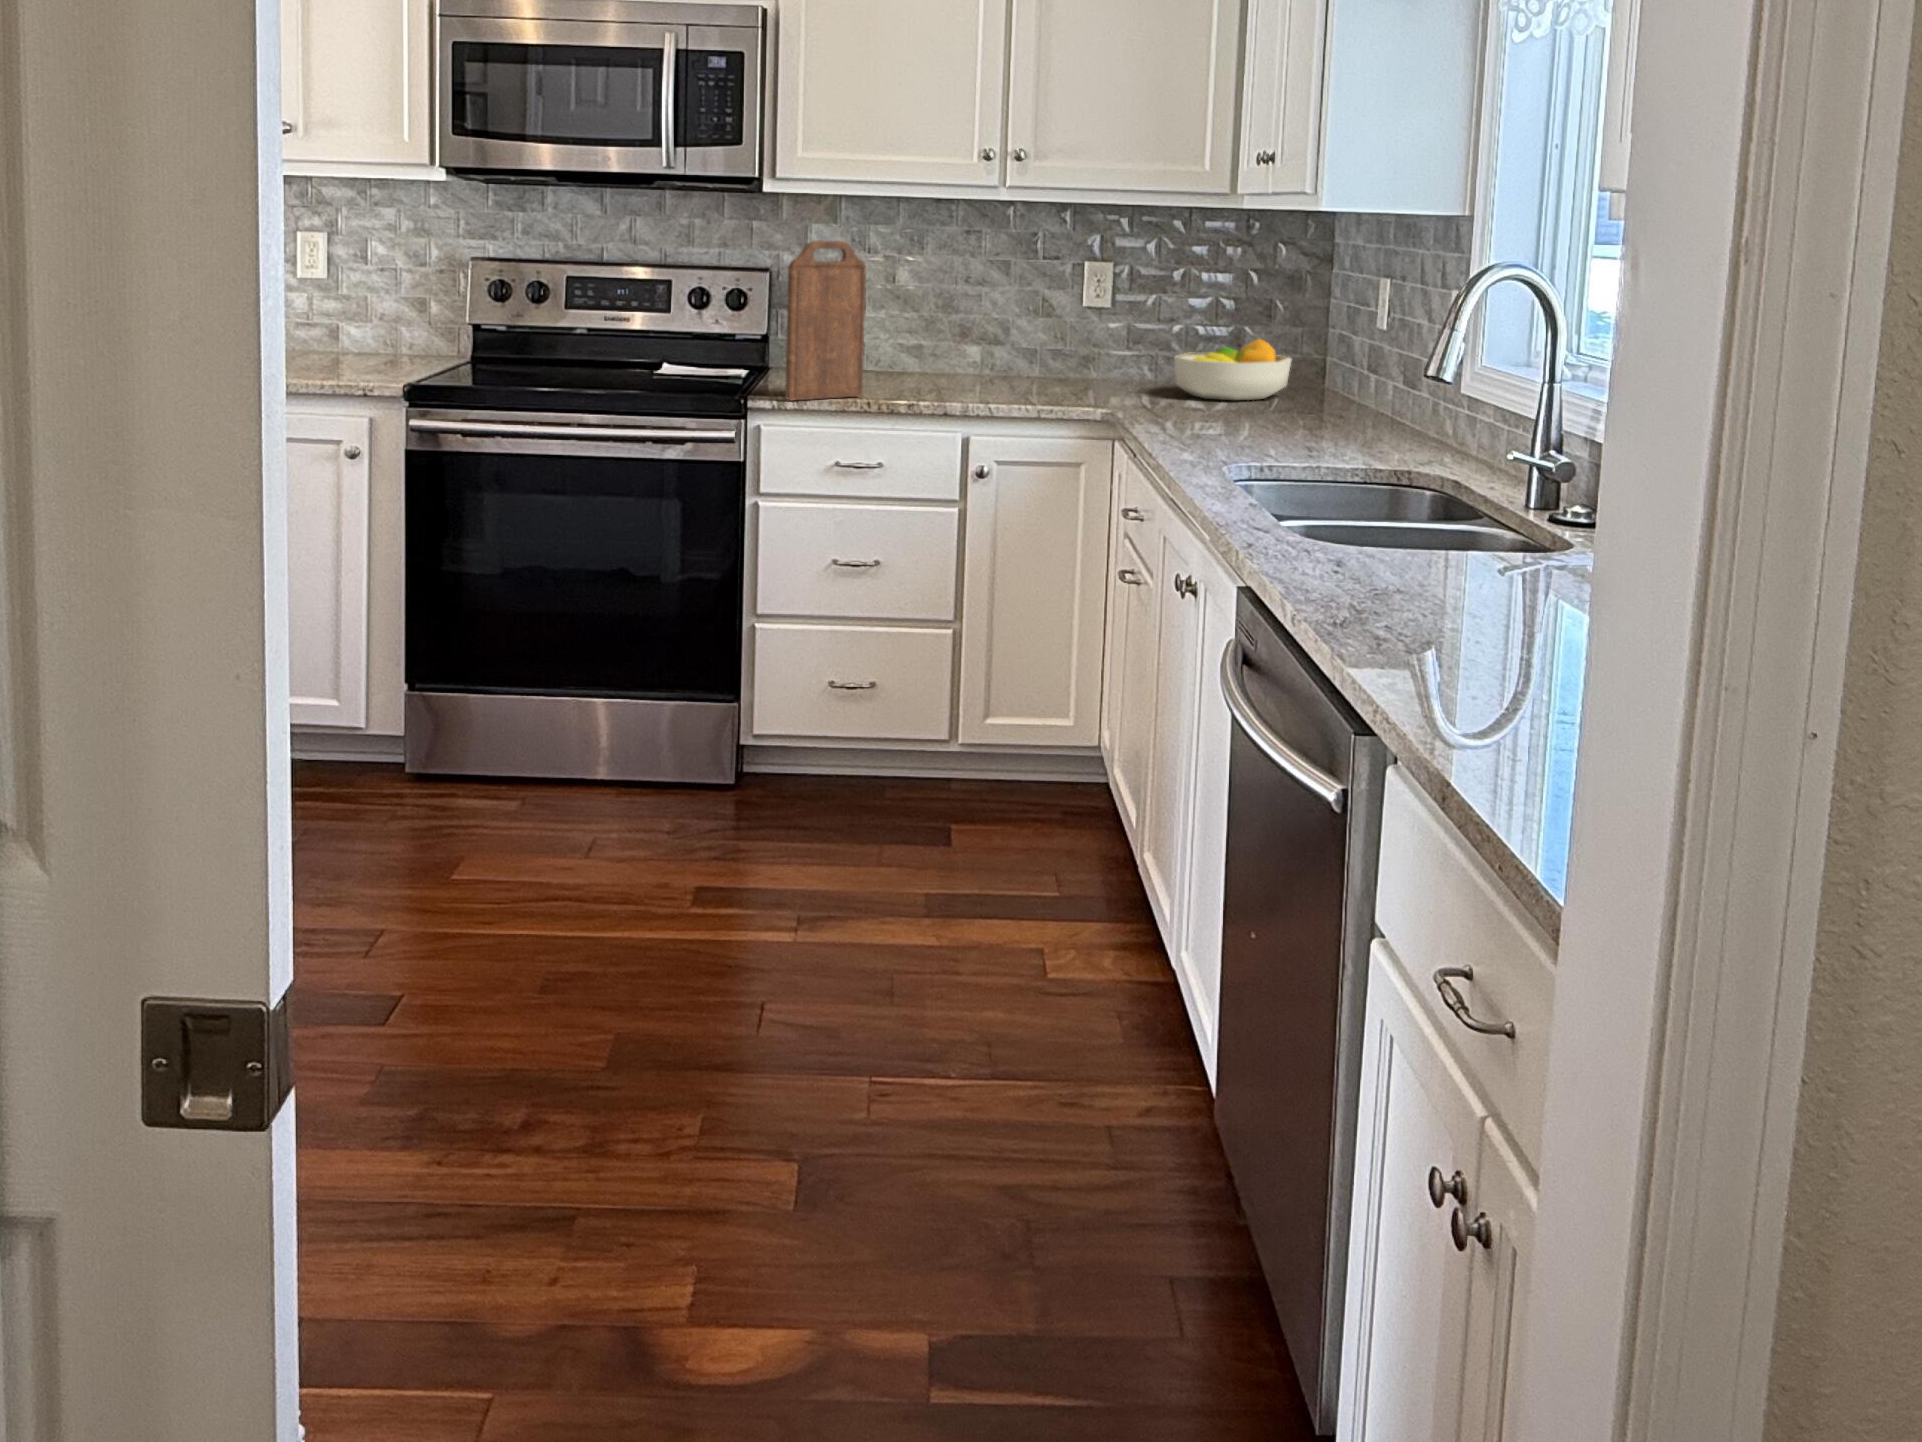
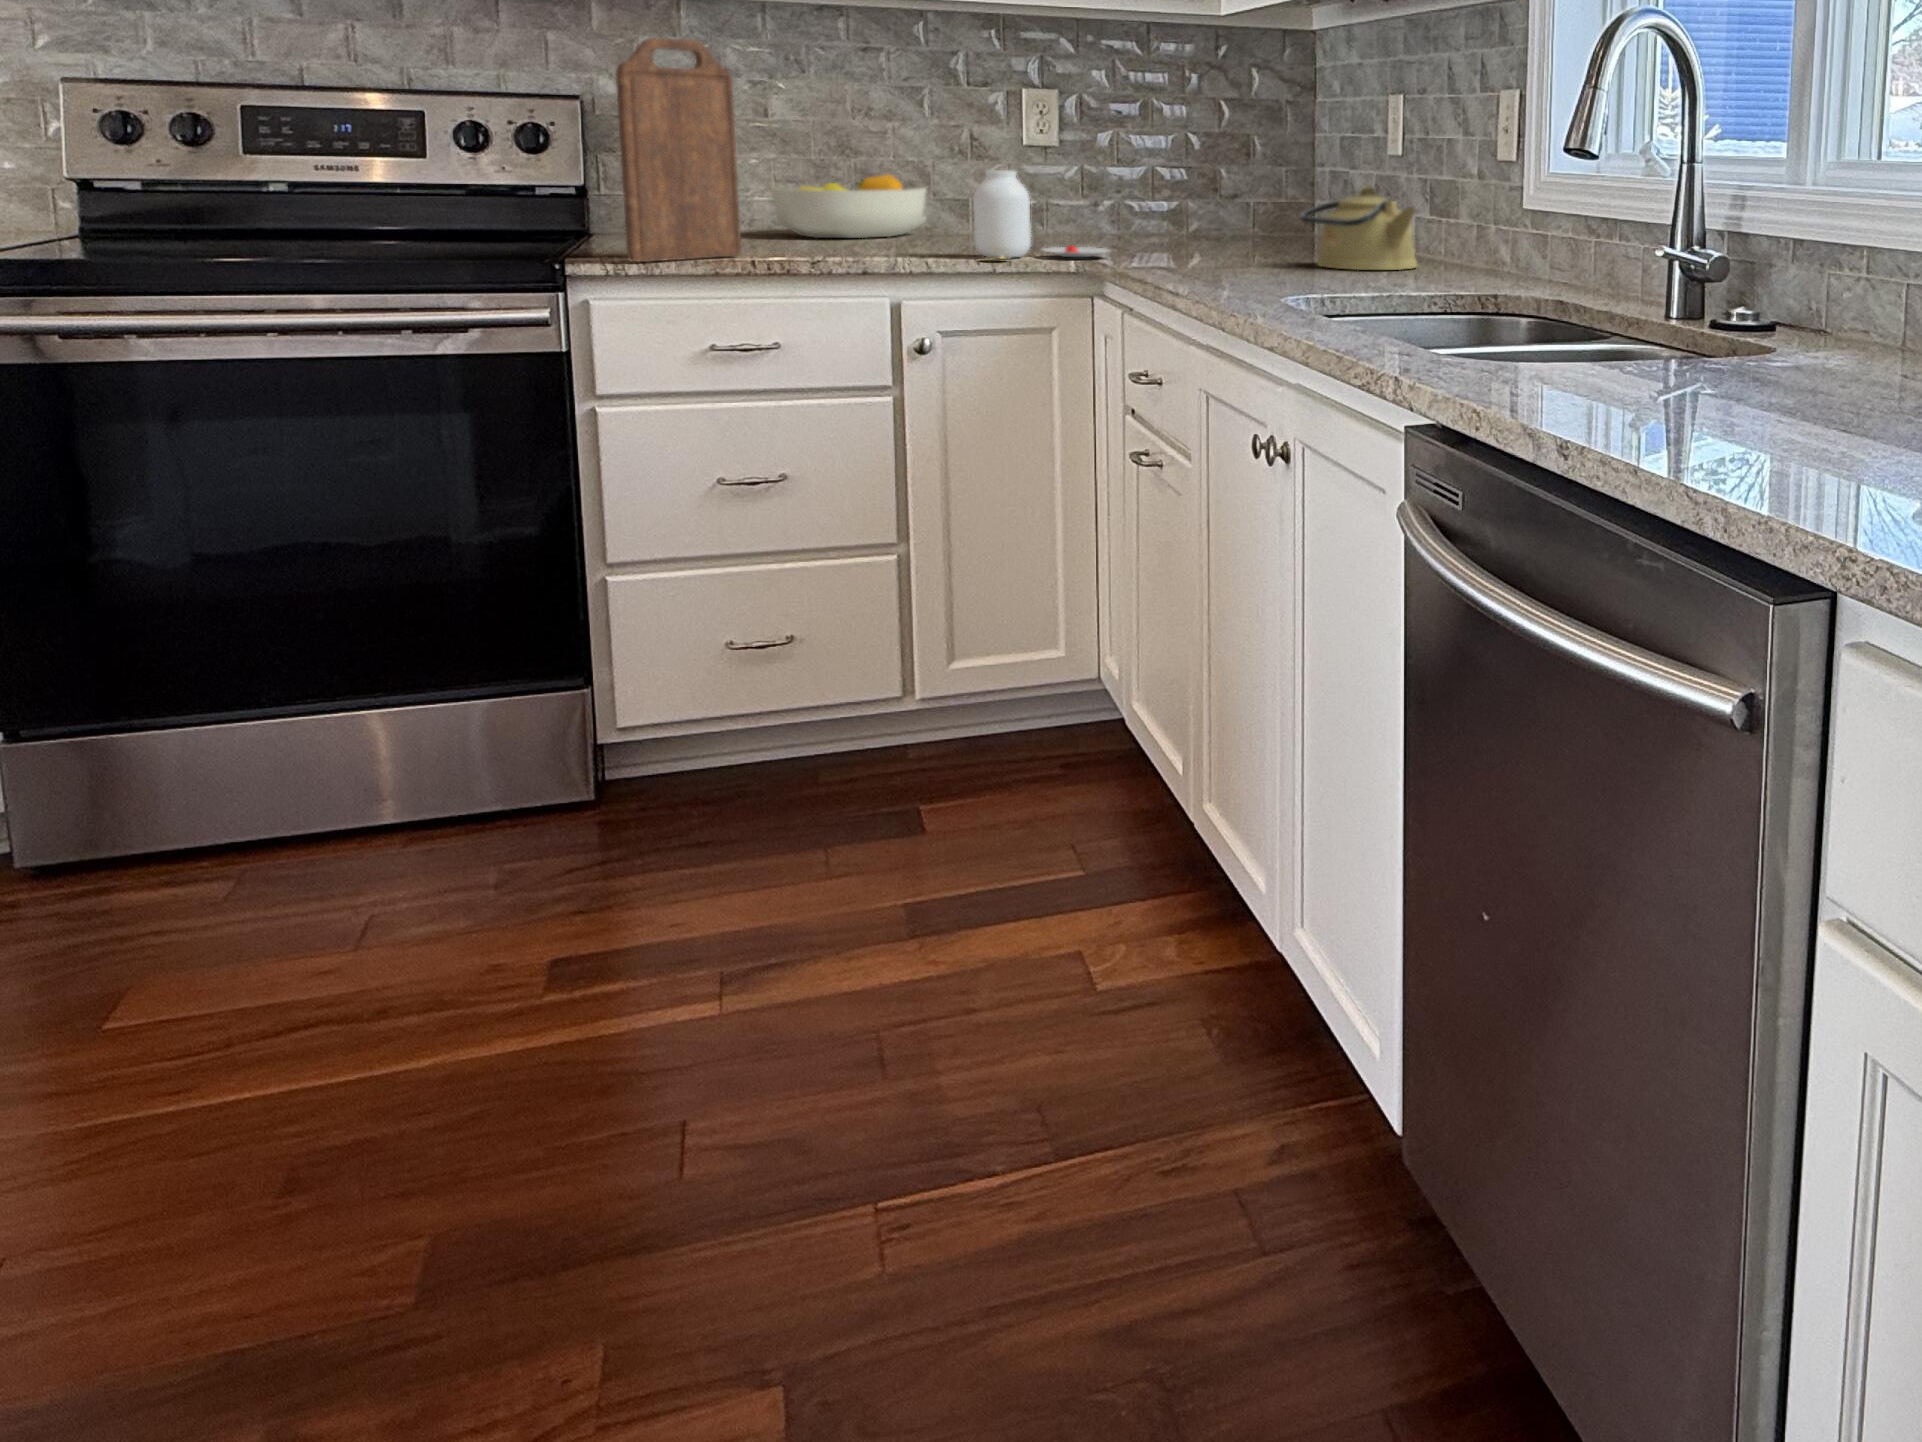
jar: none [1028,338,1137,410] -> present [973,170,1109,261]
fruit bowl: present [1174,338,1292,400] -> present [771,175,926,238]
kettle: none [1283,363,1381,436] -> present [1300,186,1417,270]

